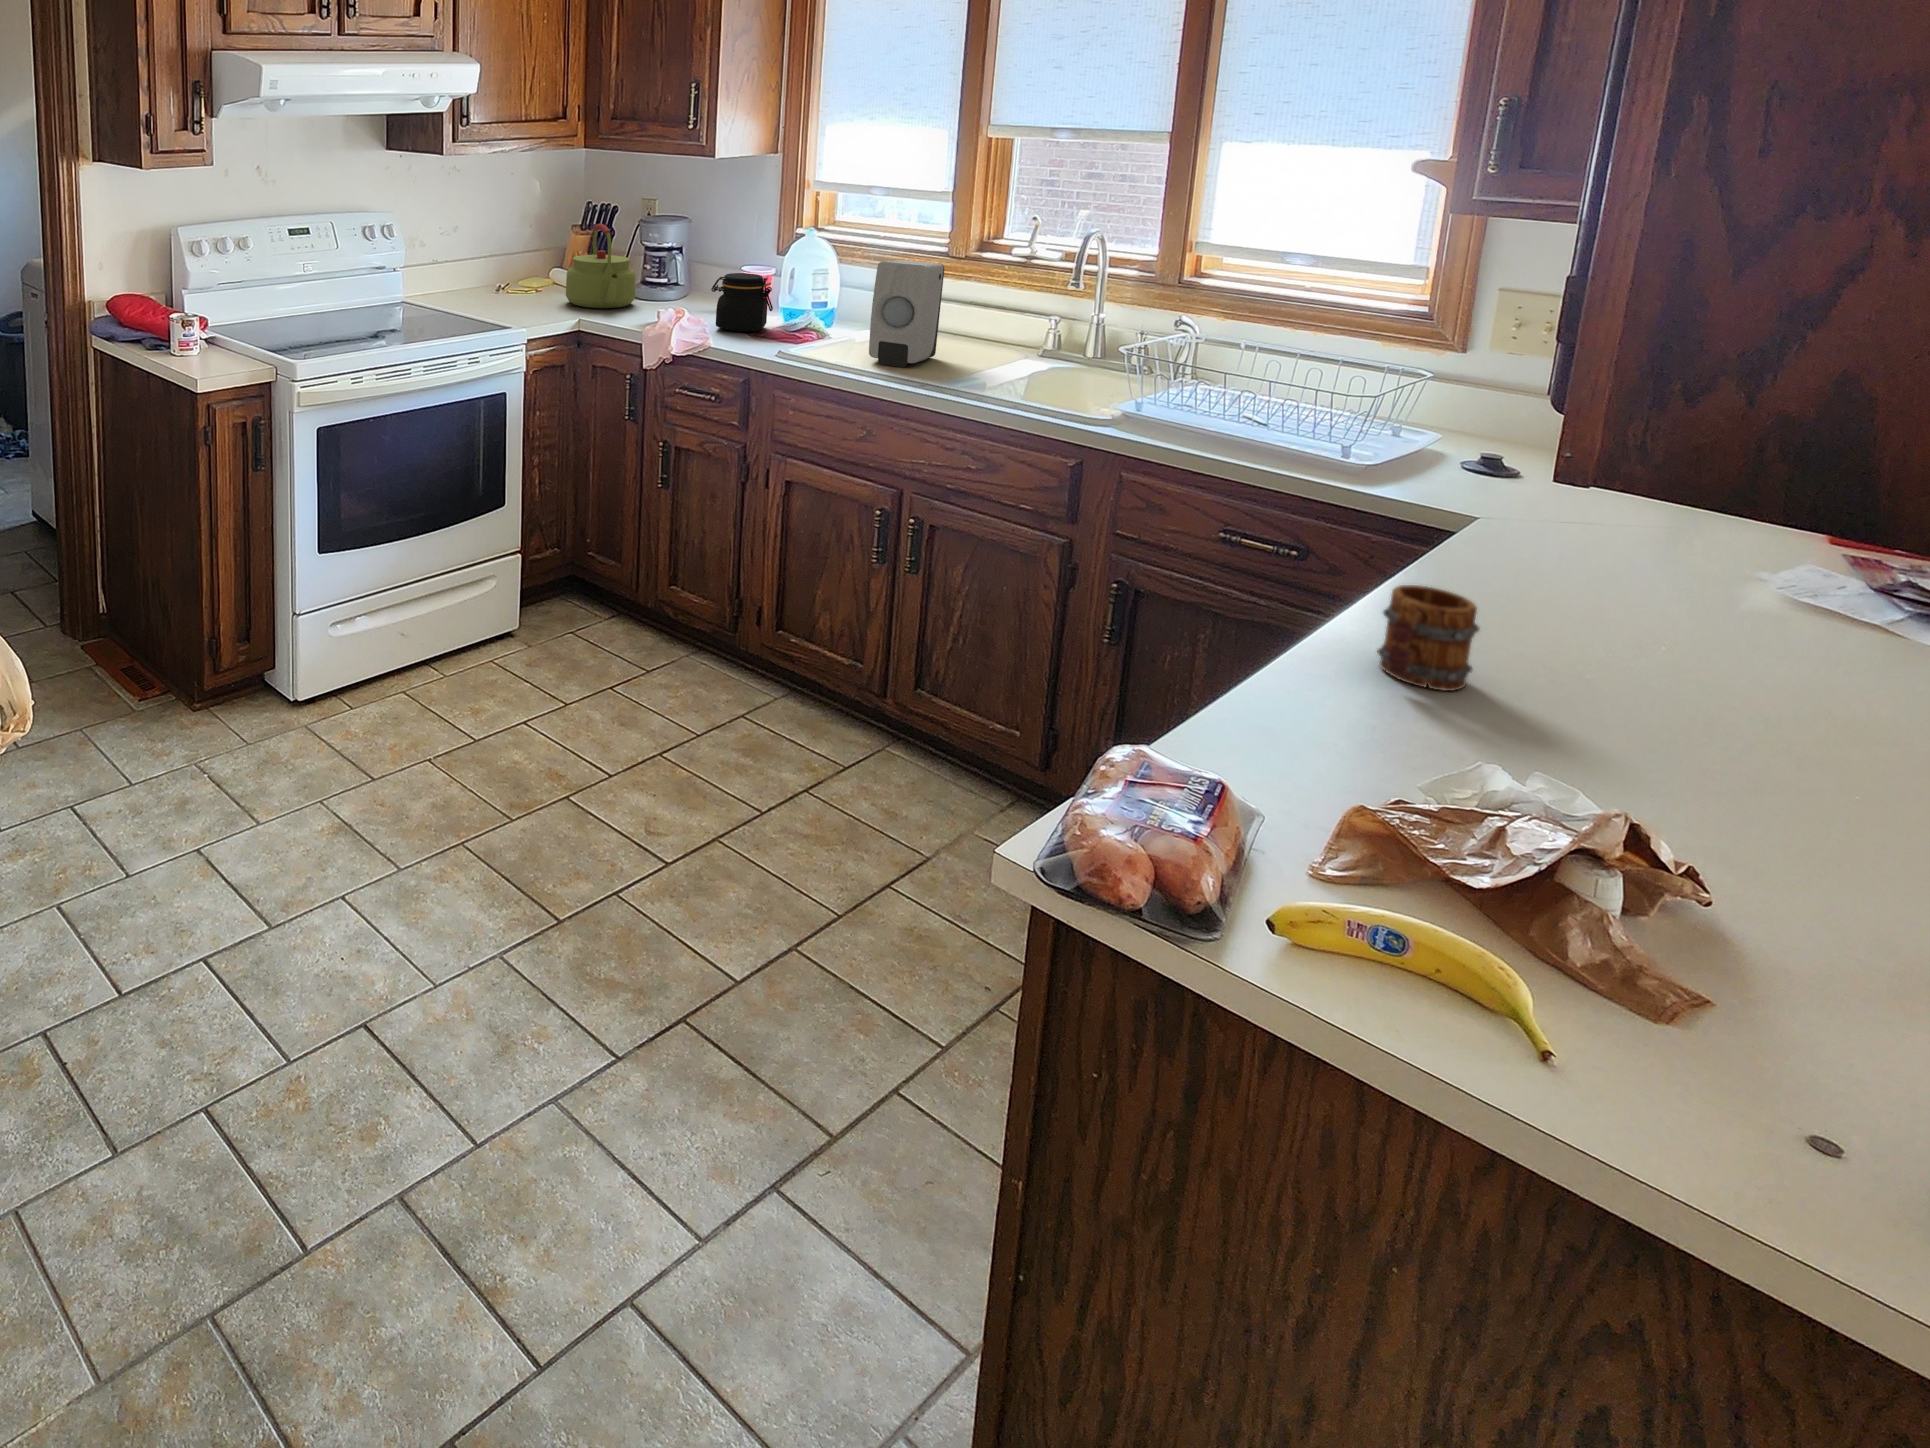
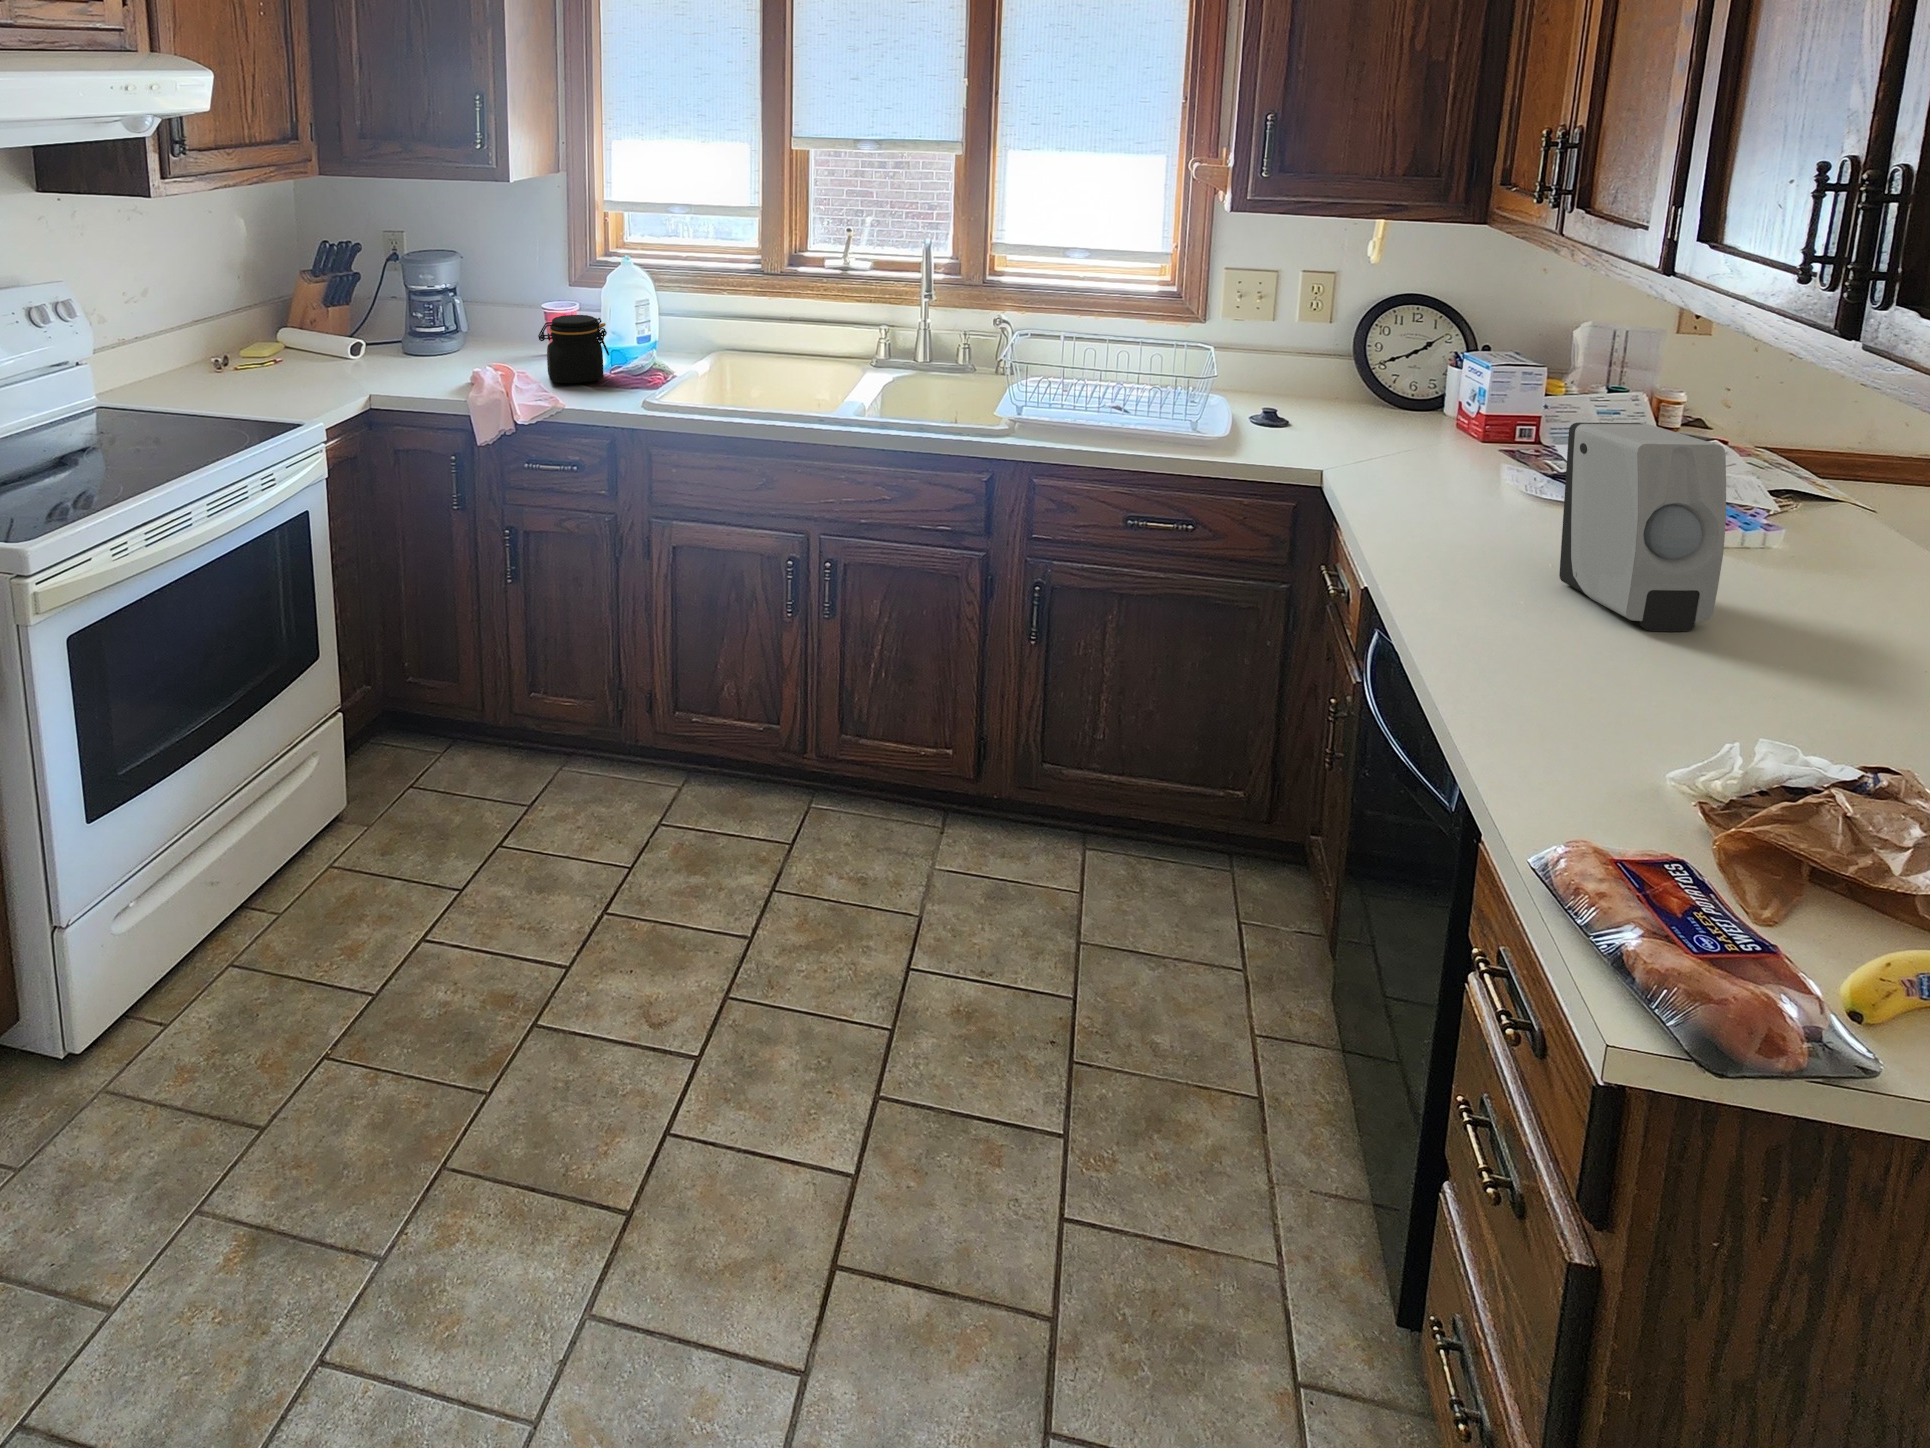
kettle: present [566,224,635,308] -> none [331,270,423,377]
soap dispenser: present [869,260,944,367] -> present [1559,422,1726,631]
mug: present [1377,585,1479,691] -> none [1479,567,1554,660]

